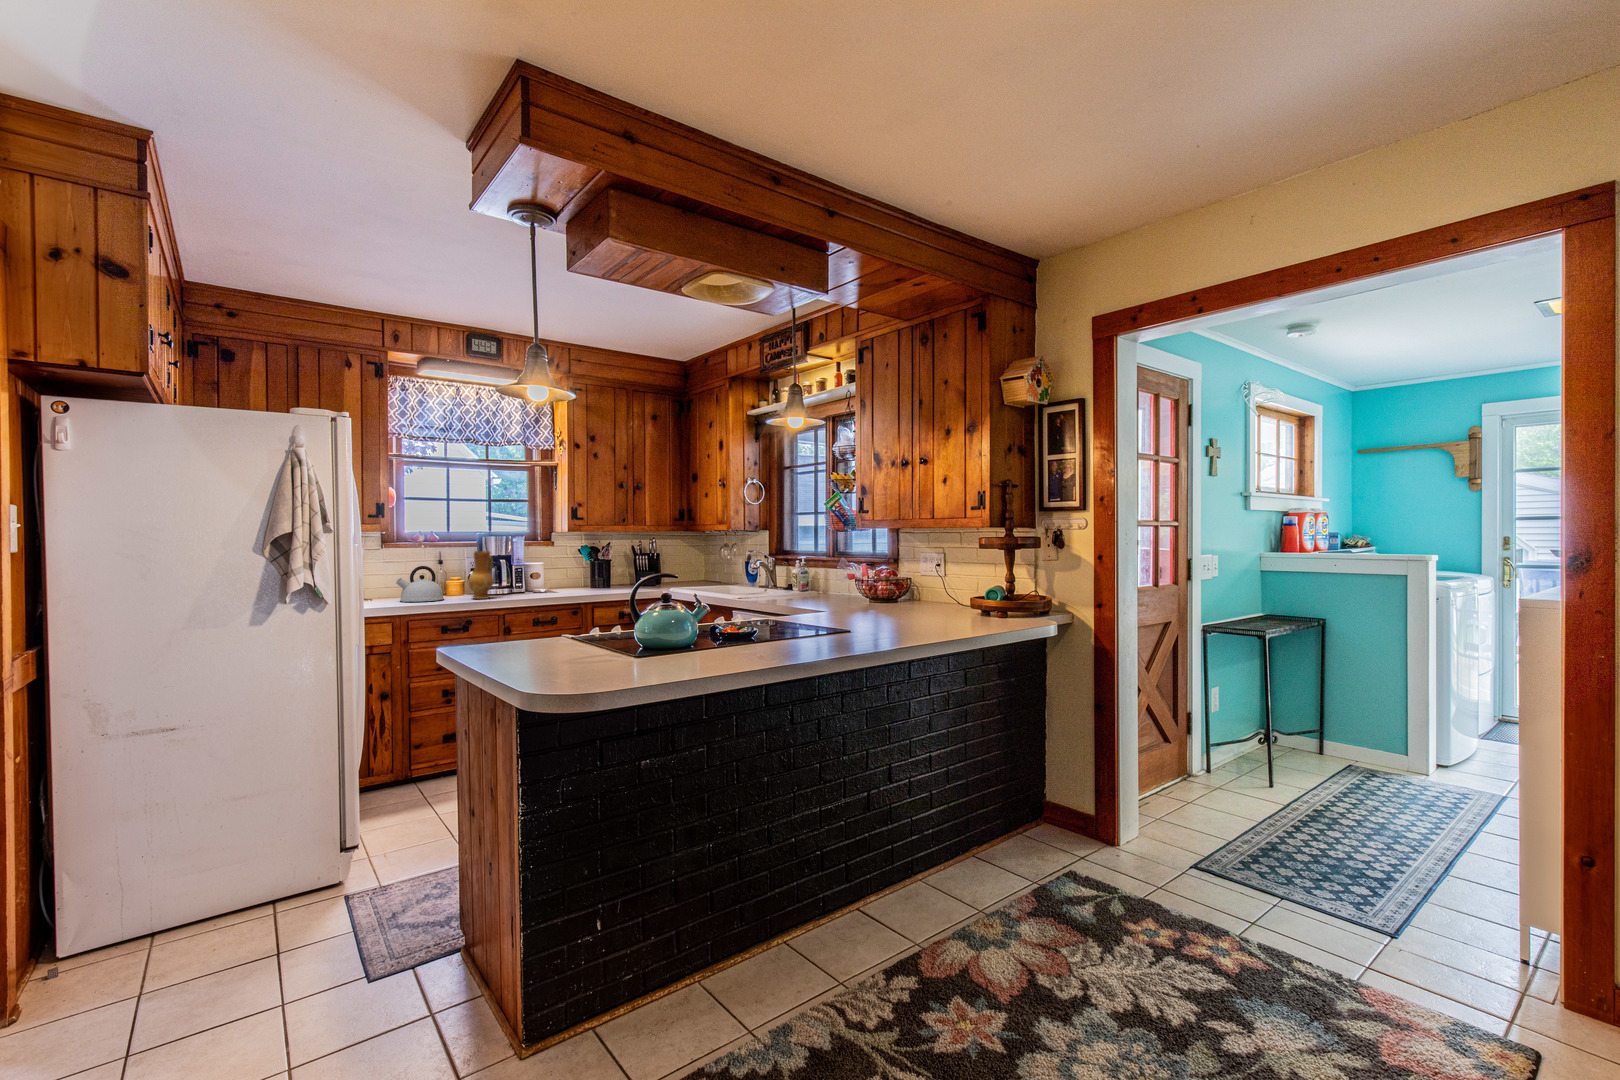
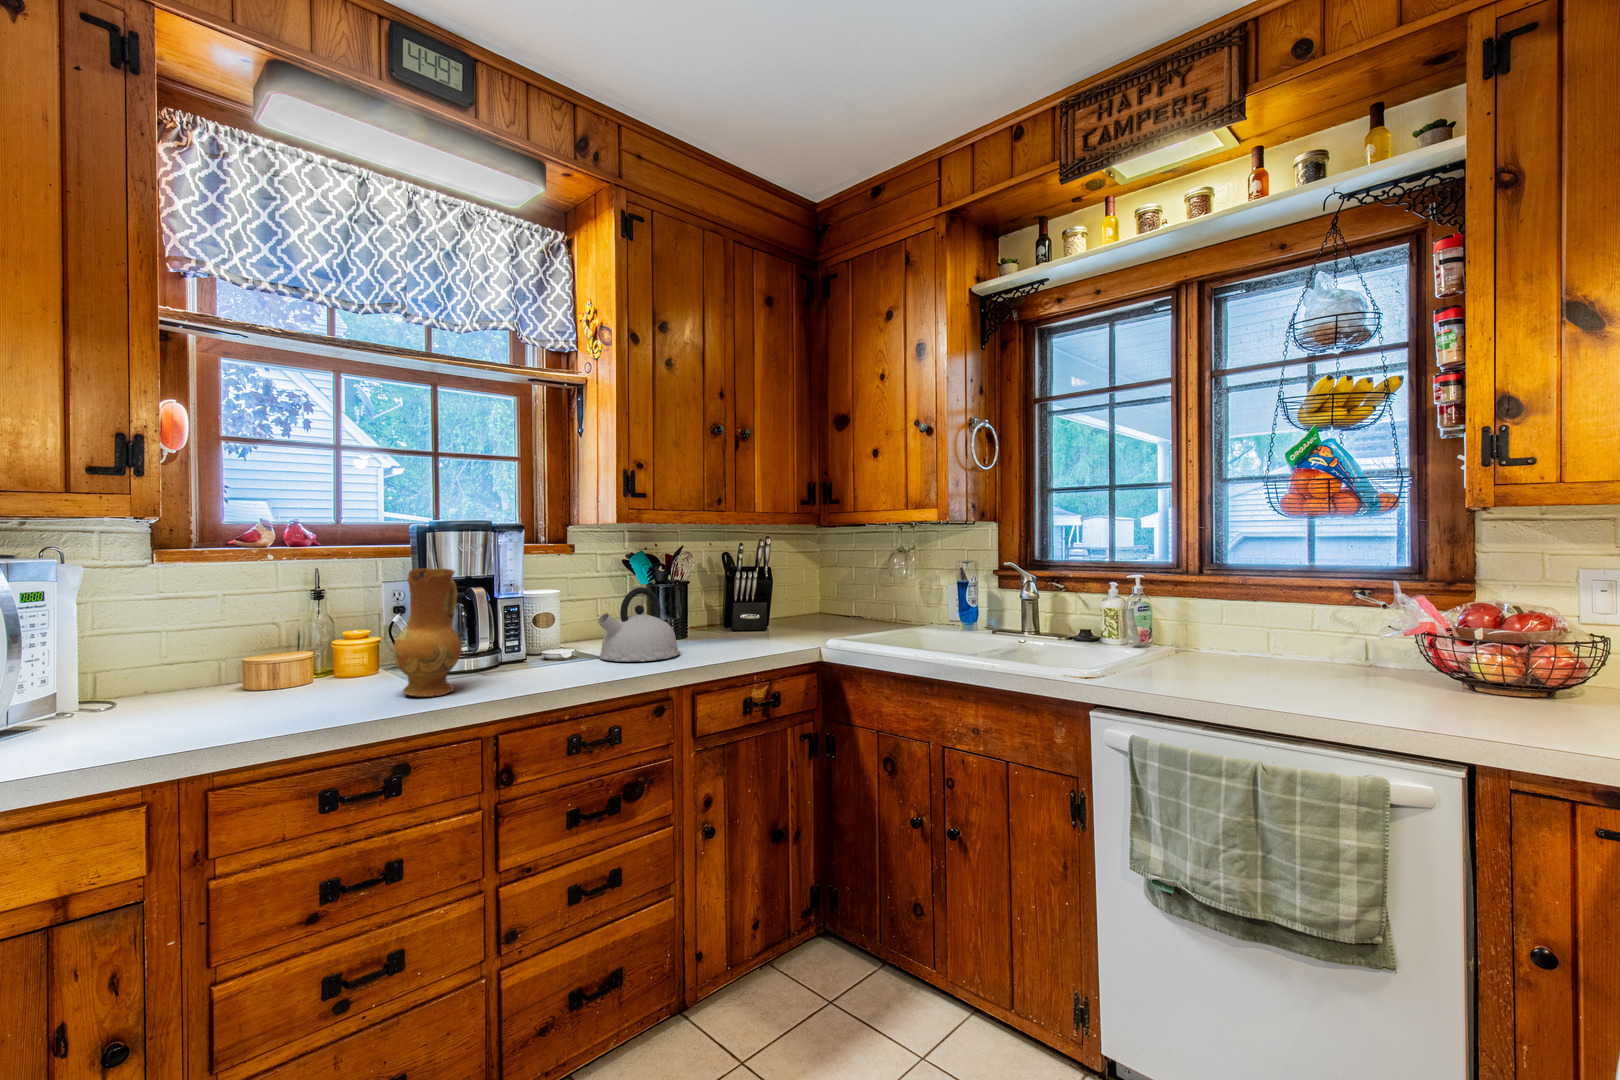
kettle: present [396,566,444,602] -> present [598,587,679,662]

